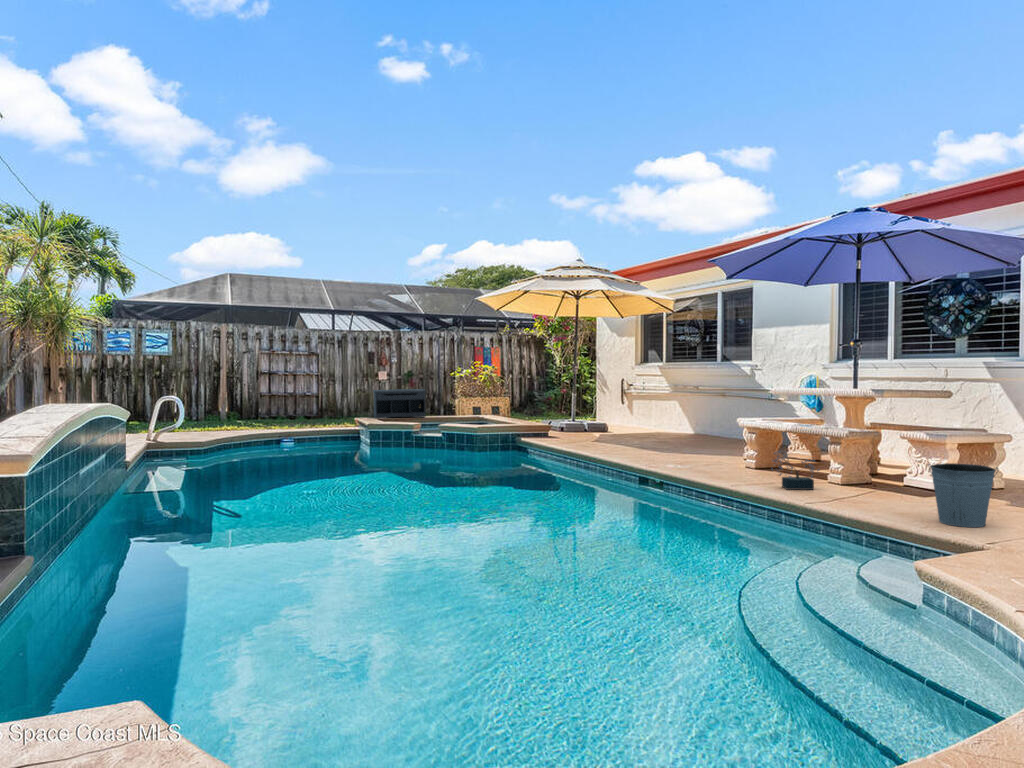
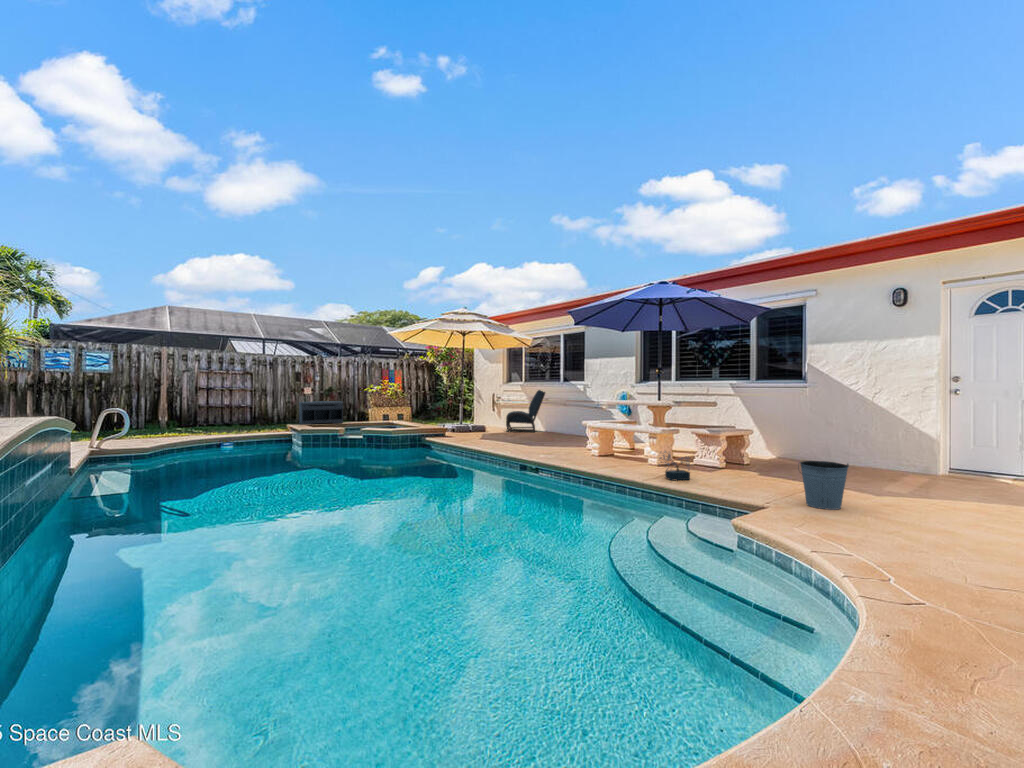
lounge chair: none [628,373,686,432] -> present [506,390,545,432]

